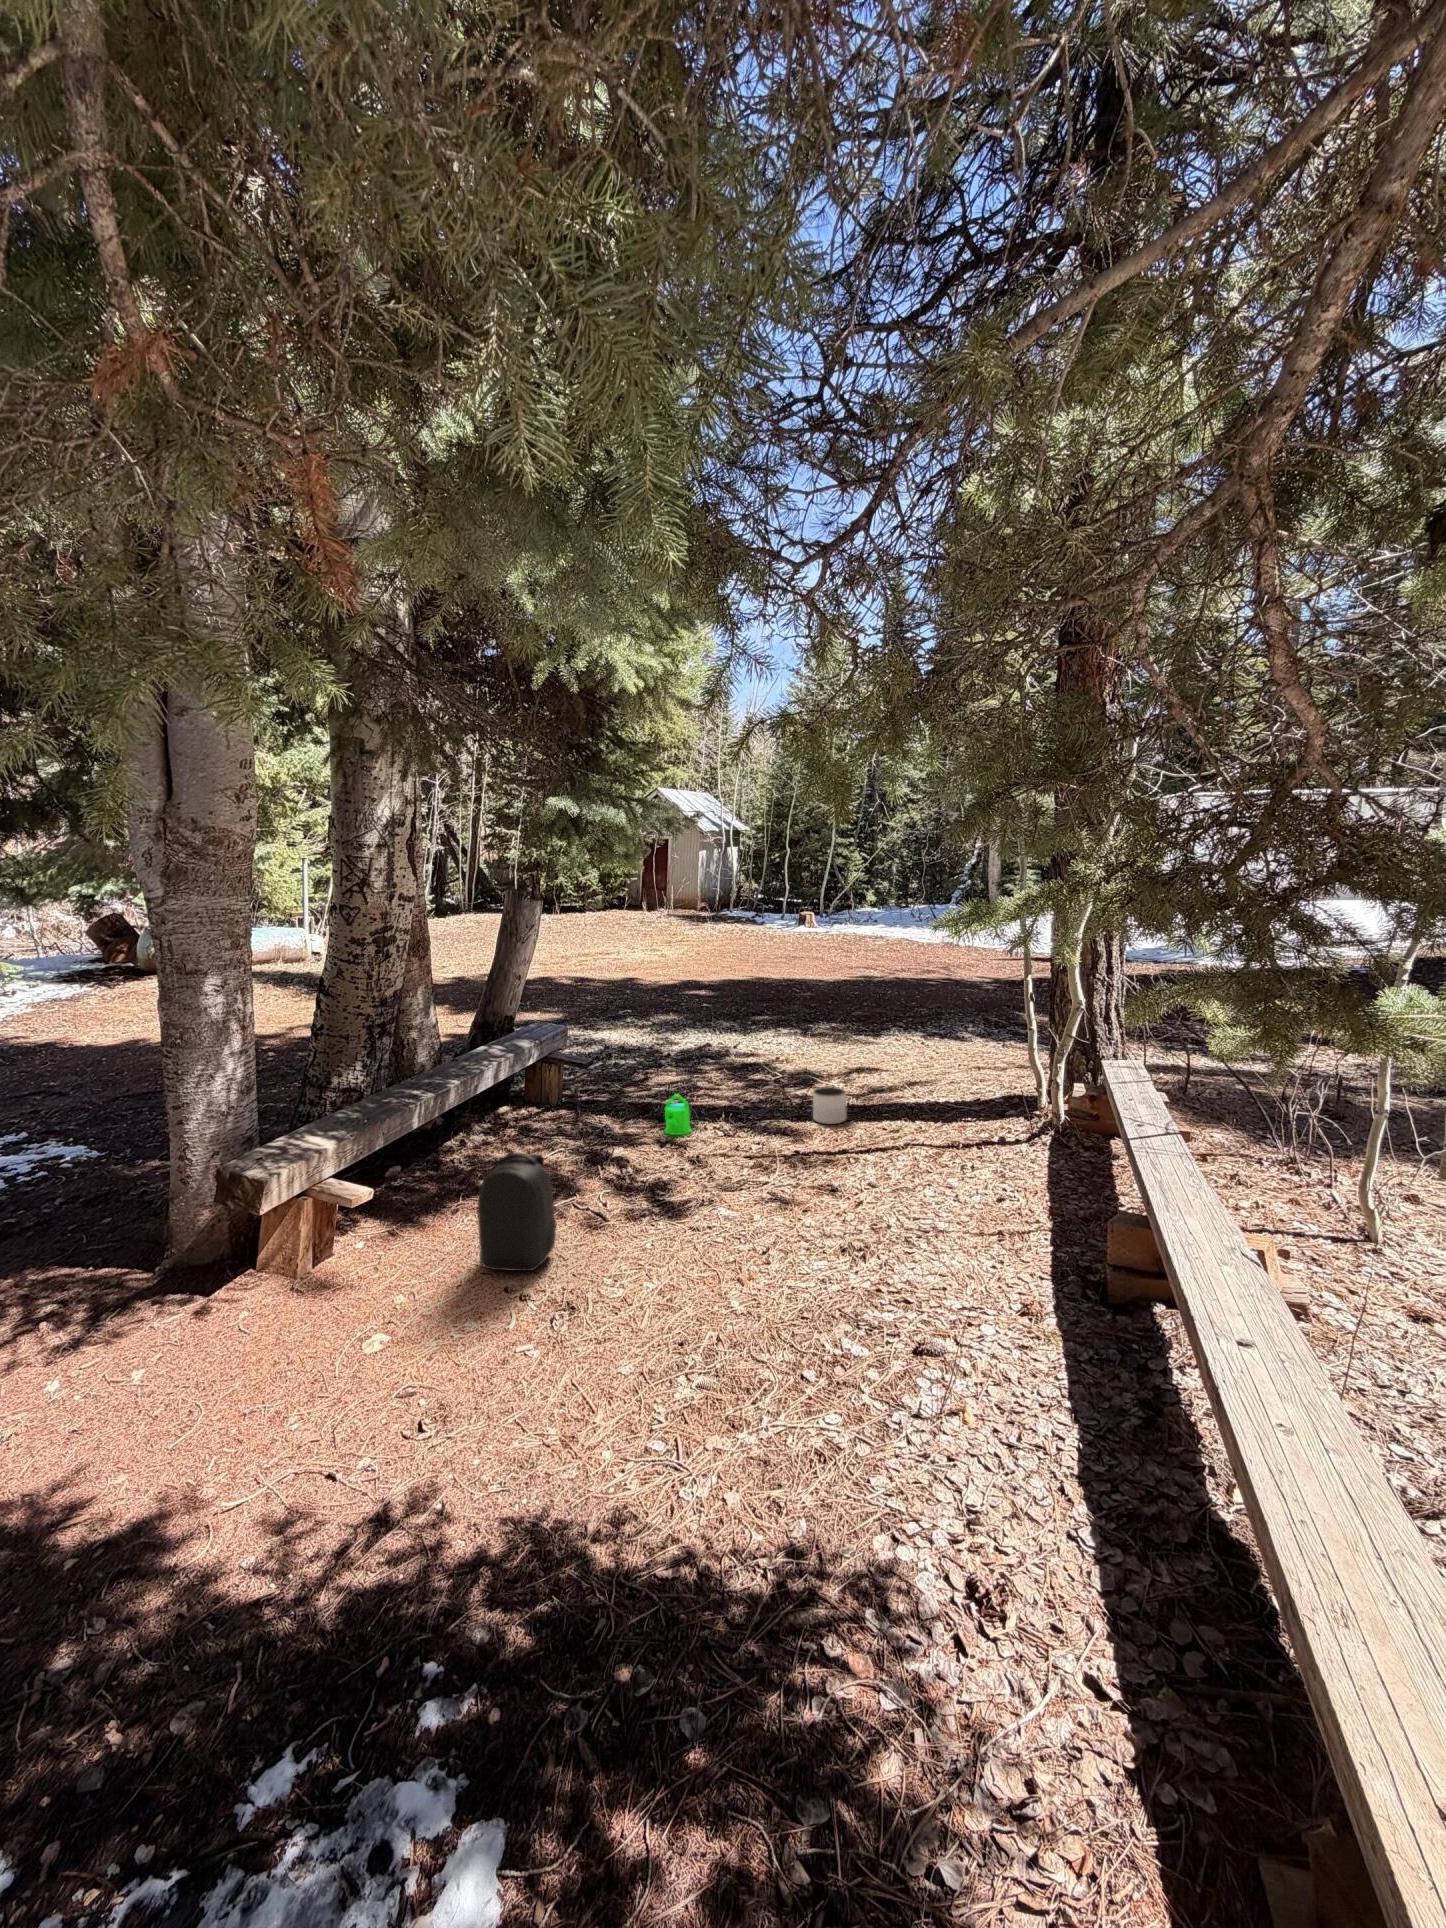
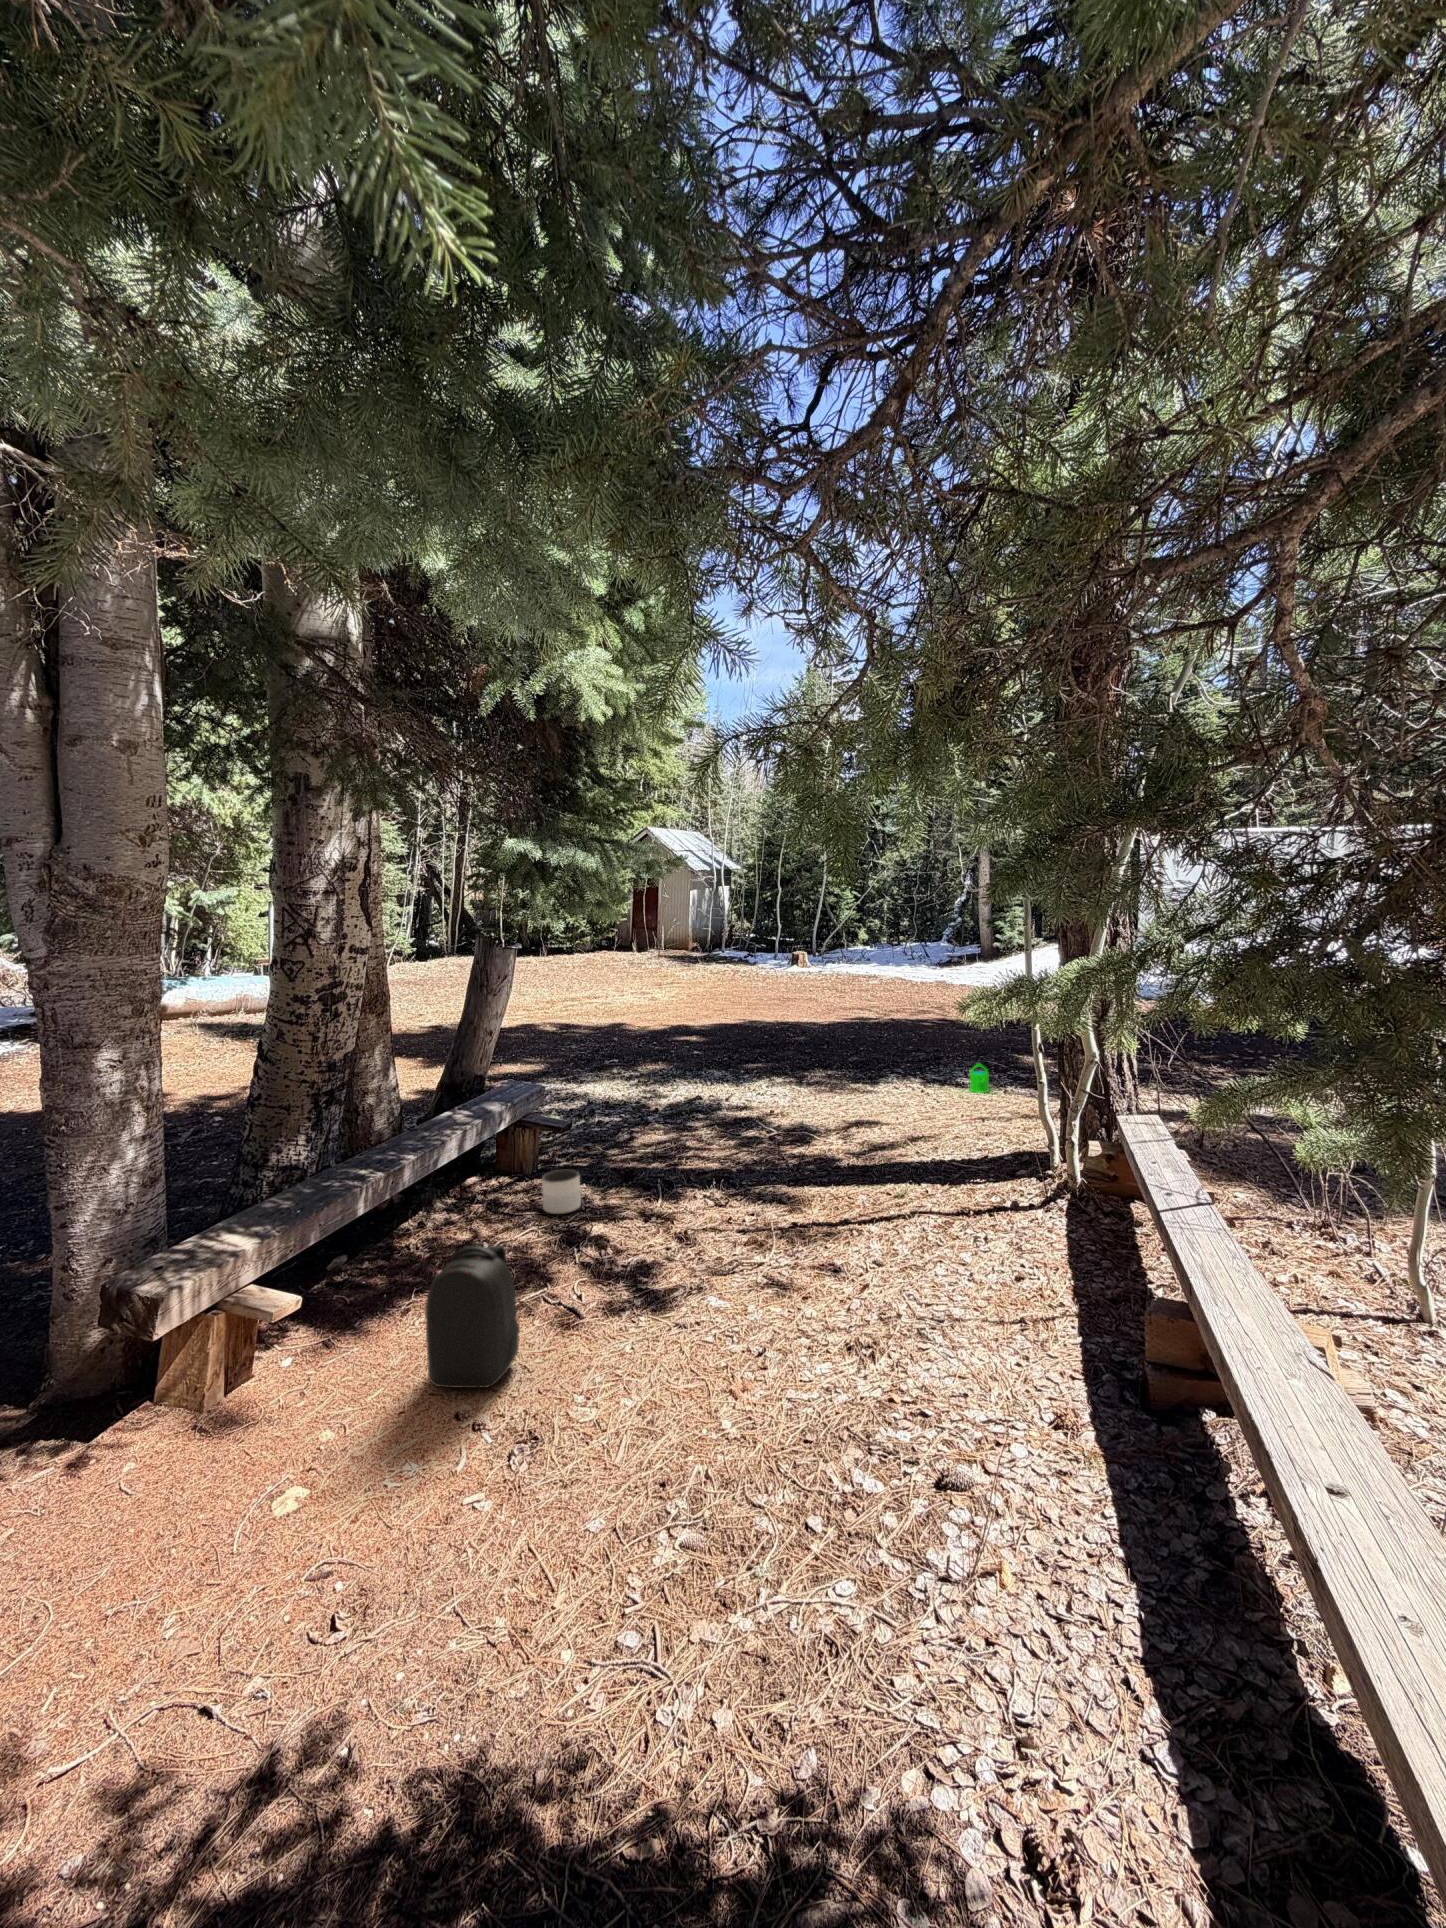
planter: present [813,1087,846,1125] -> present [542,1170,581,1214]
watering can: present [664,1094,692,1135] -> present [970,1064,989,1093]

